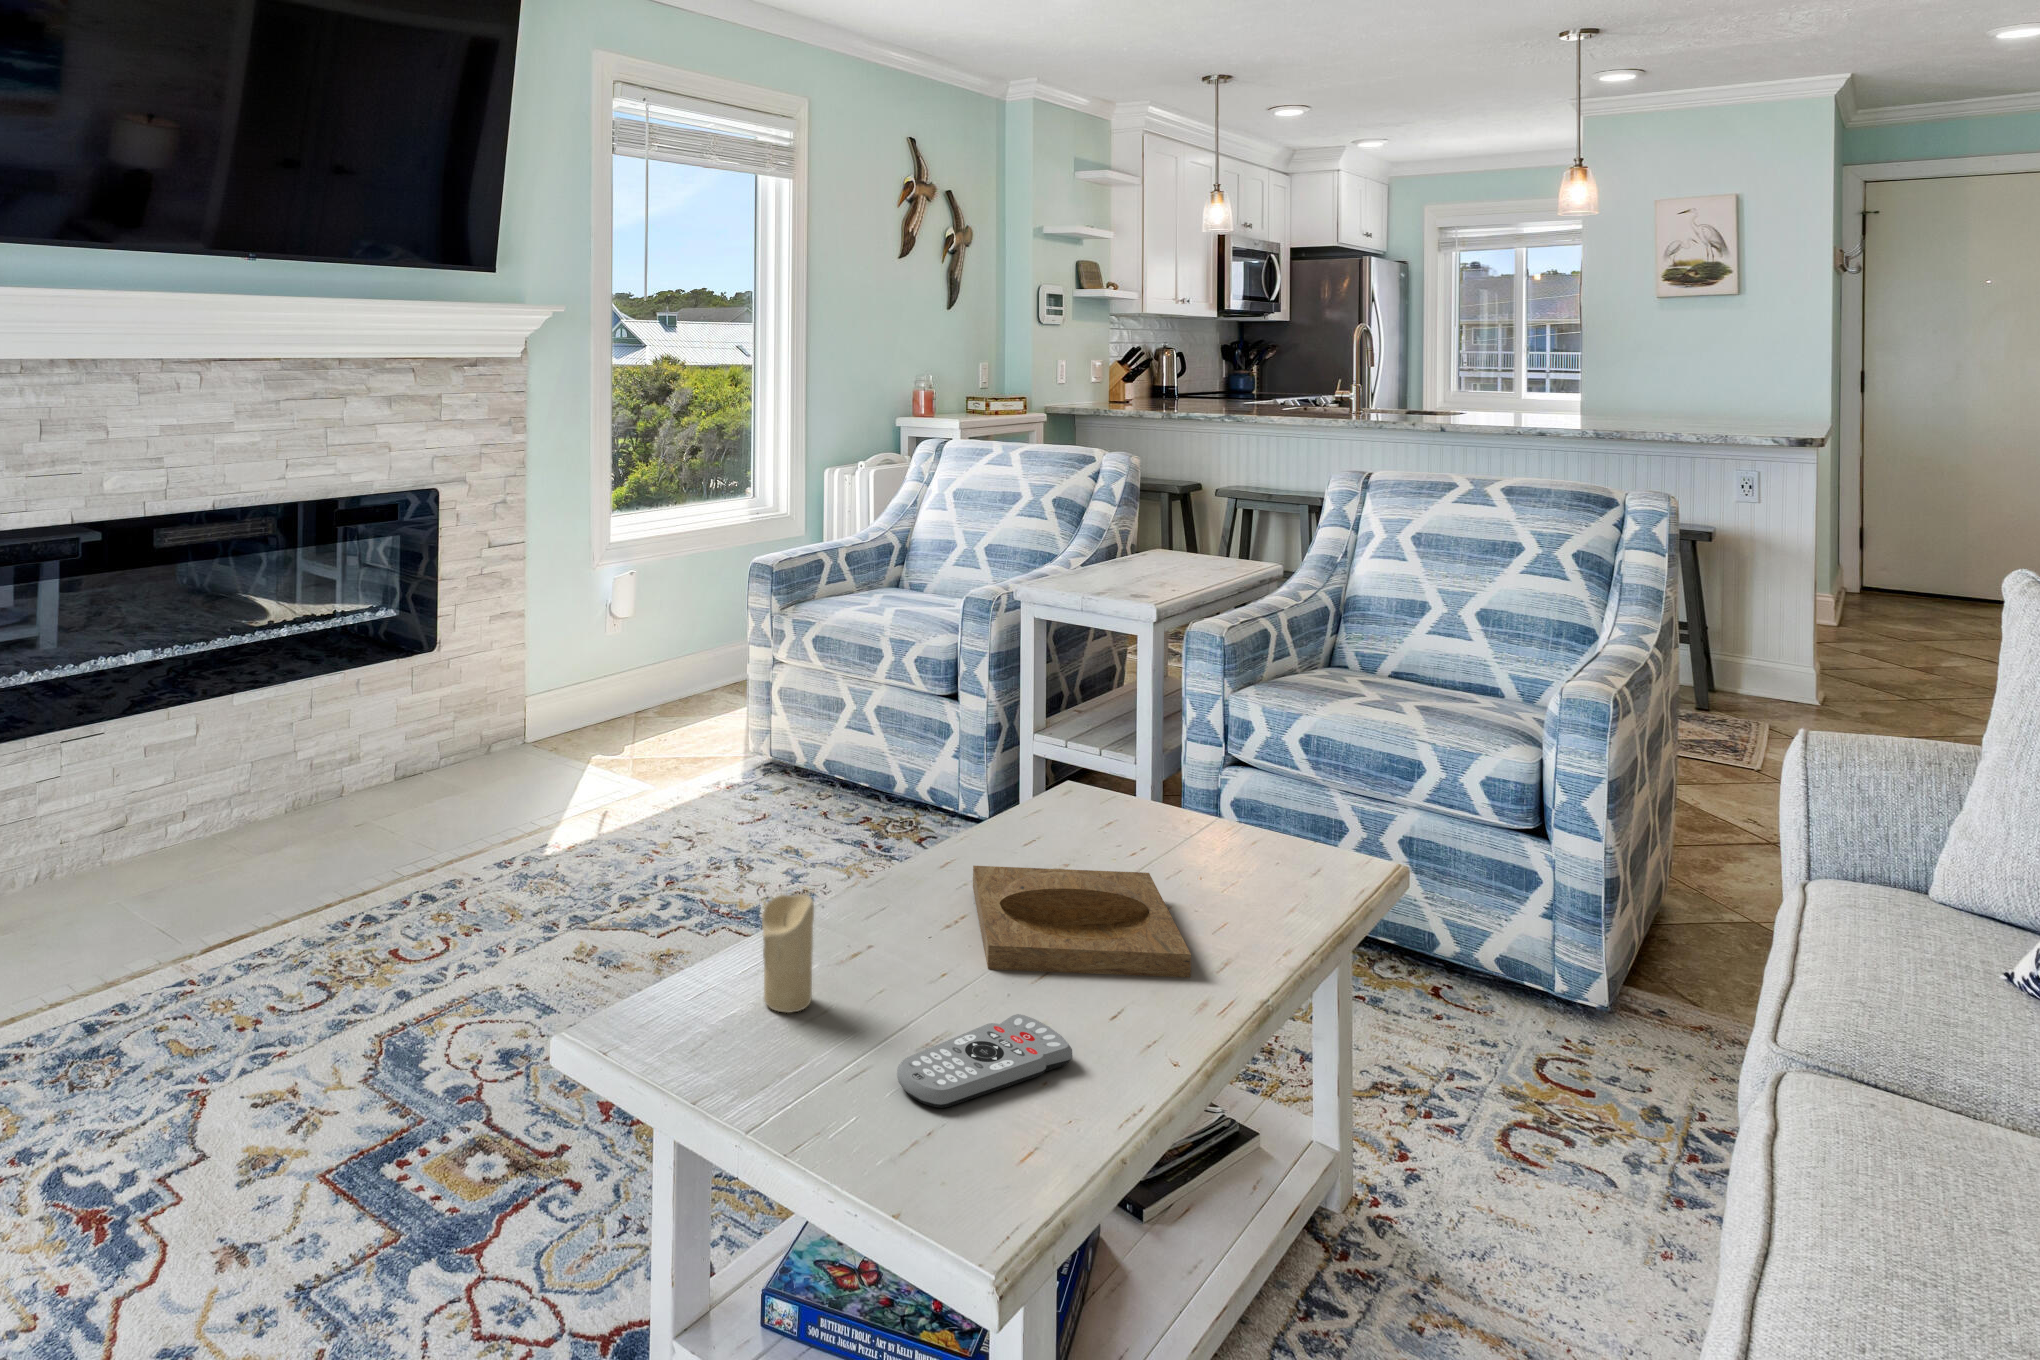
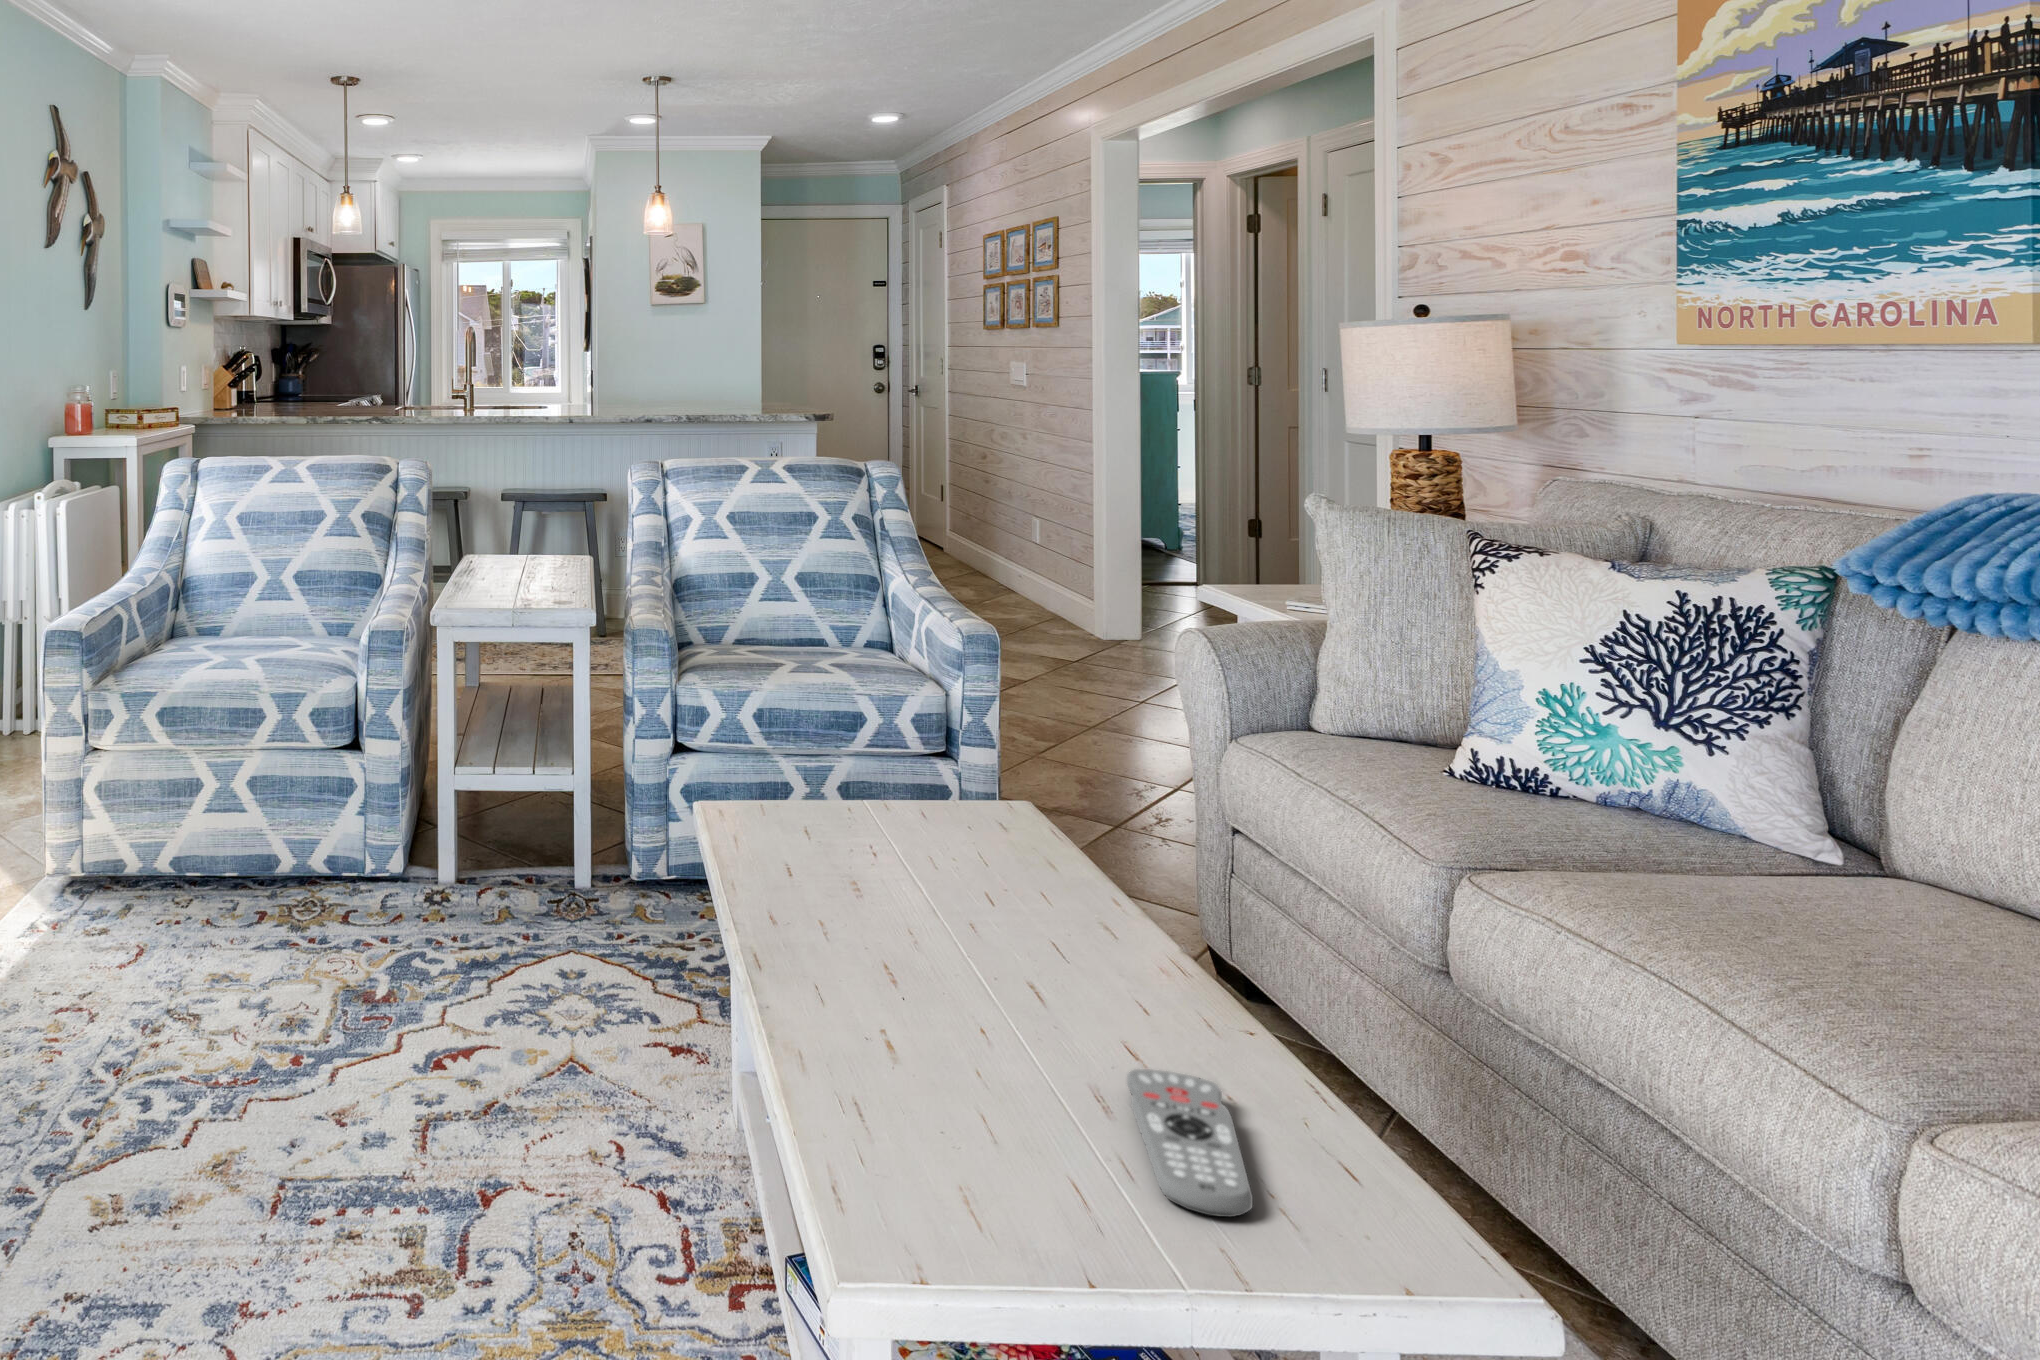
tray: present [973,866,1191,977] -> none [808,876,1101,1035]
candle: present [762,894,814,1013] -> none [888,1022,958,1185]

